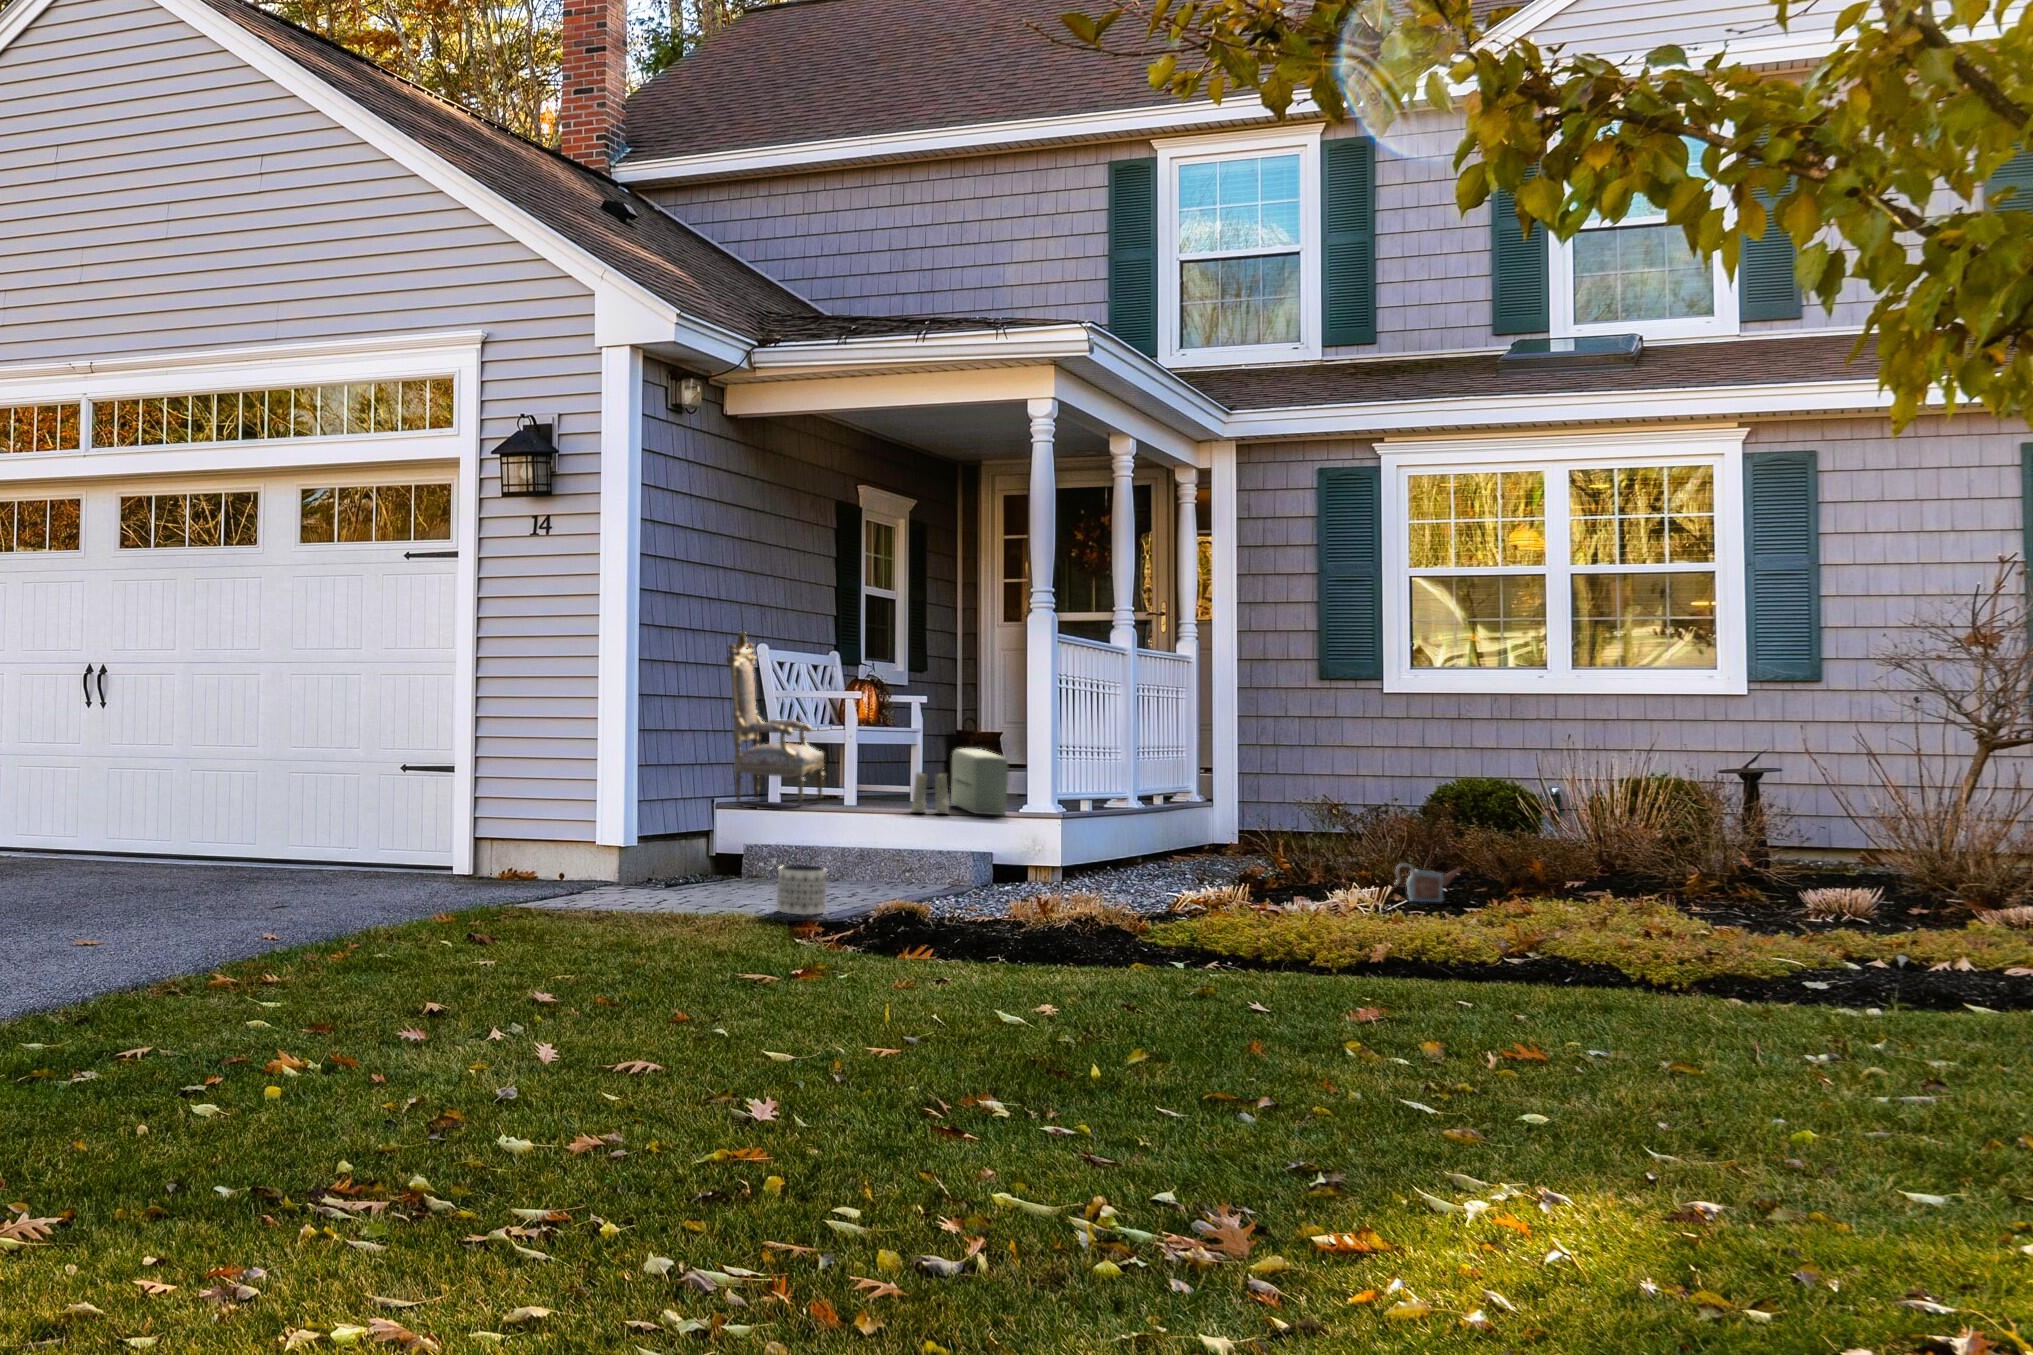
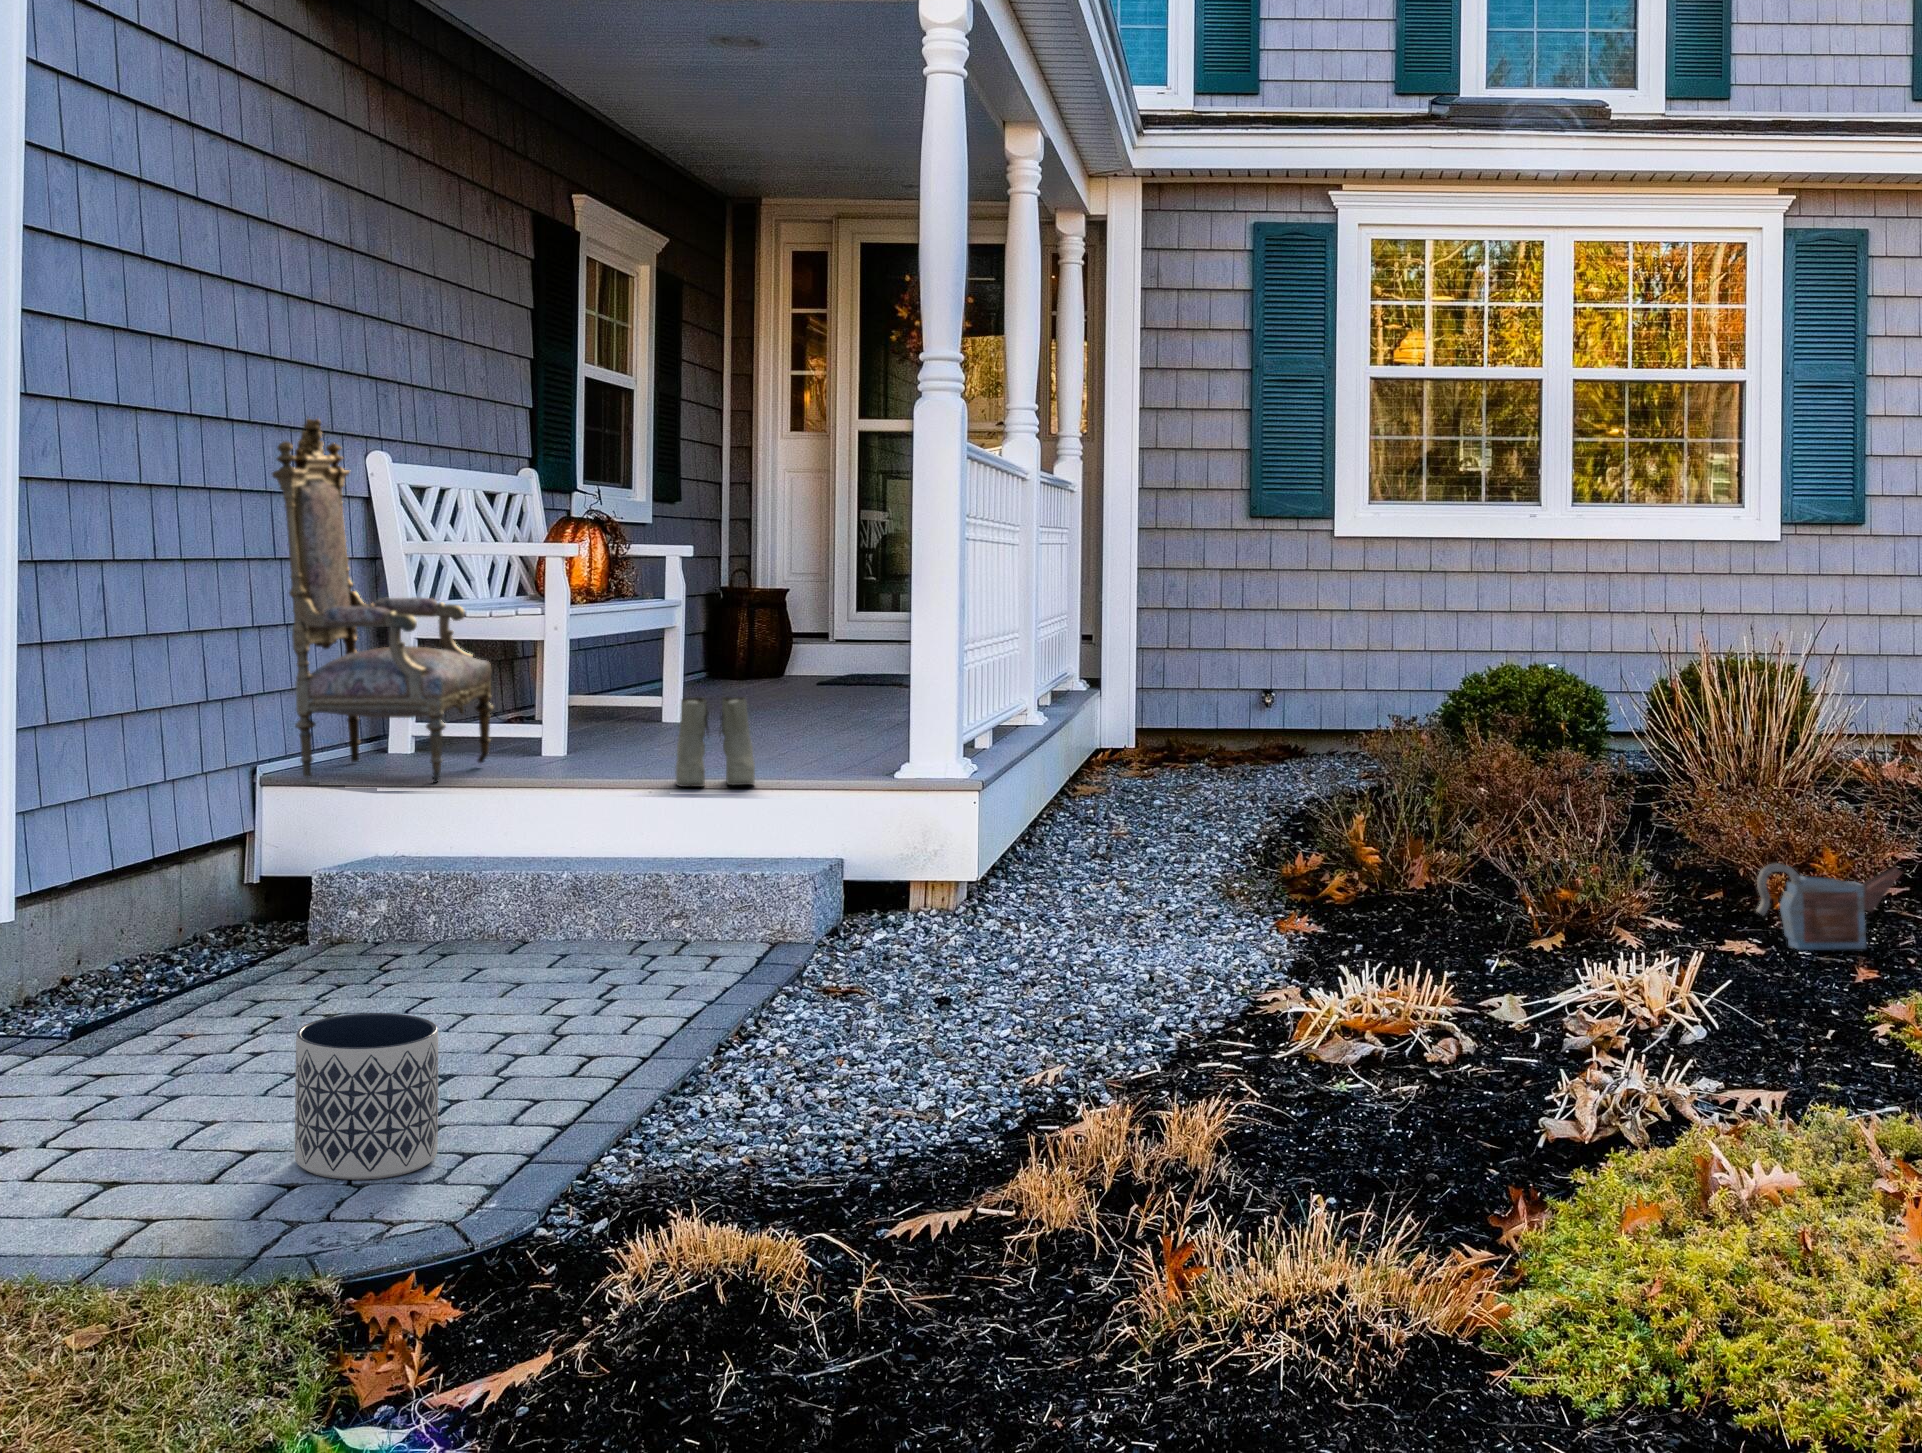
pouf: present [951,749,1008,815] -> none [751,640,870,780]

